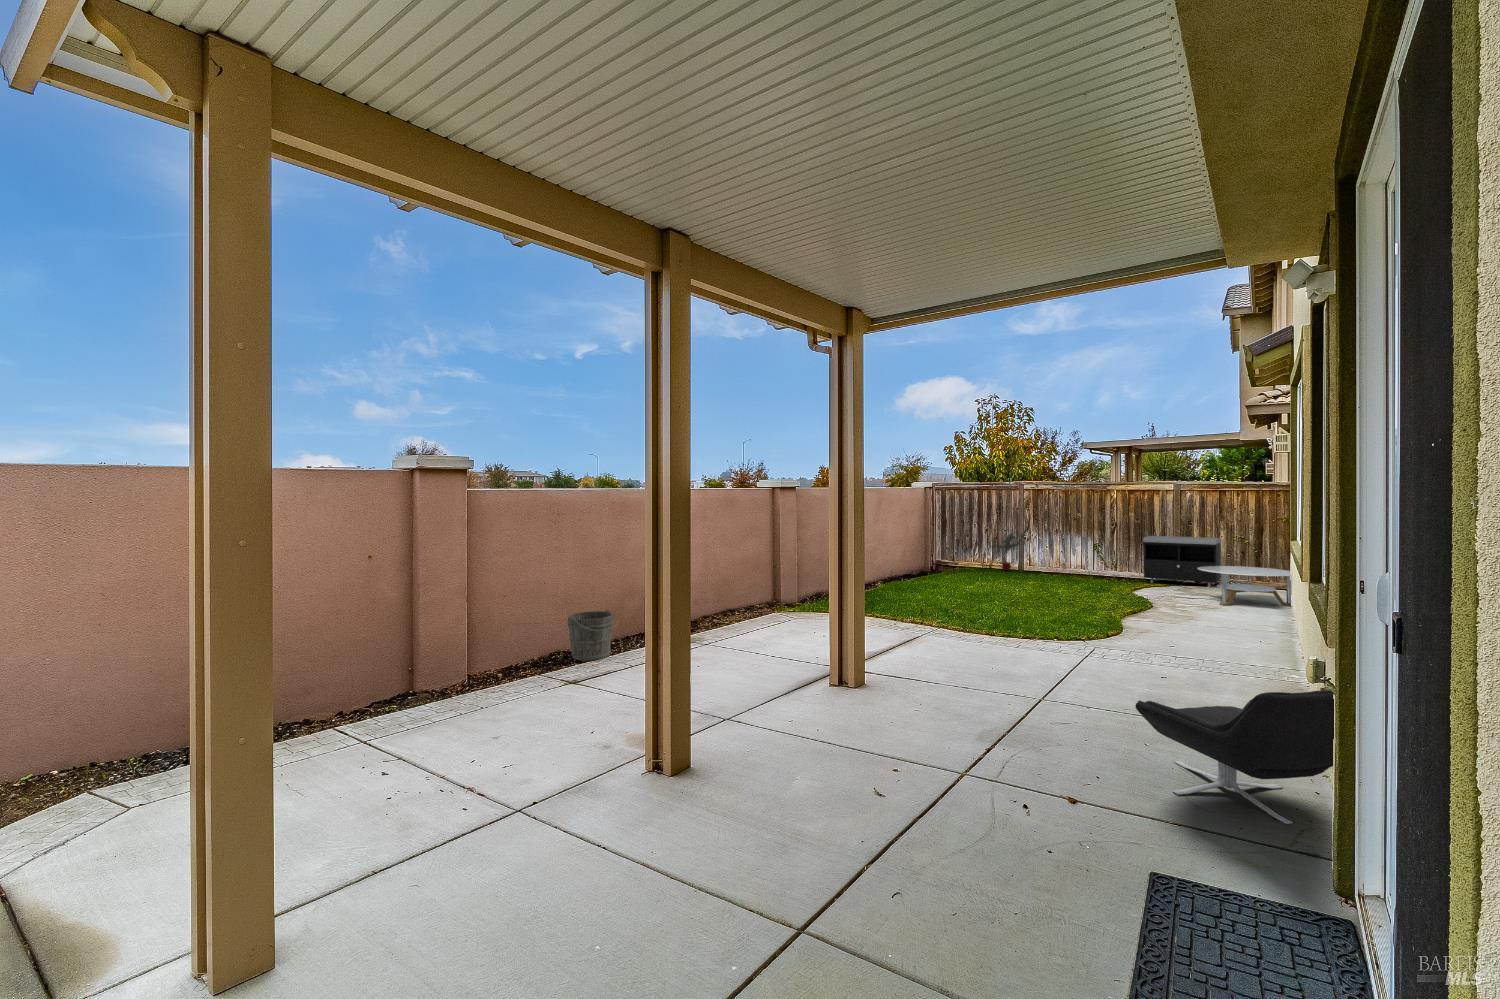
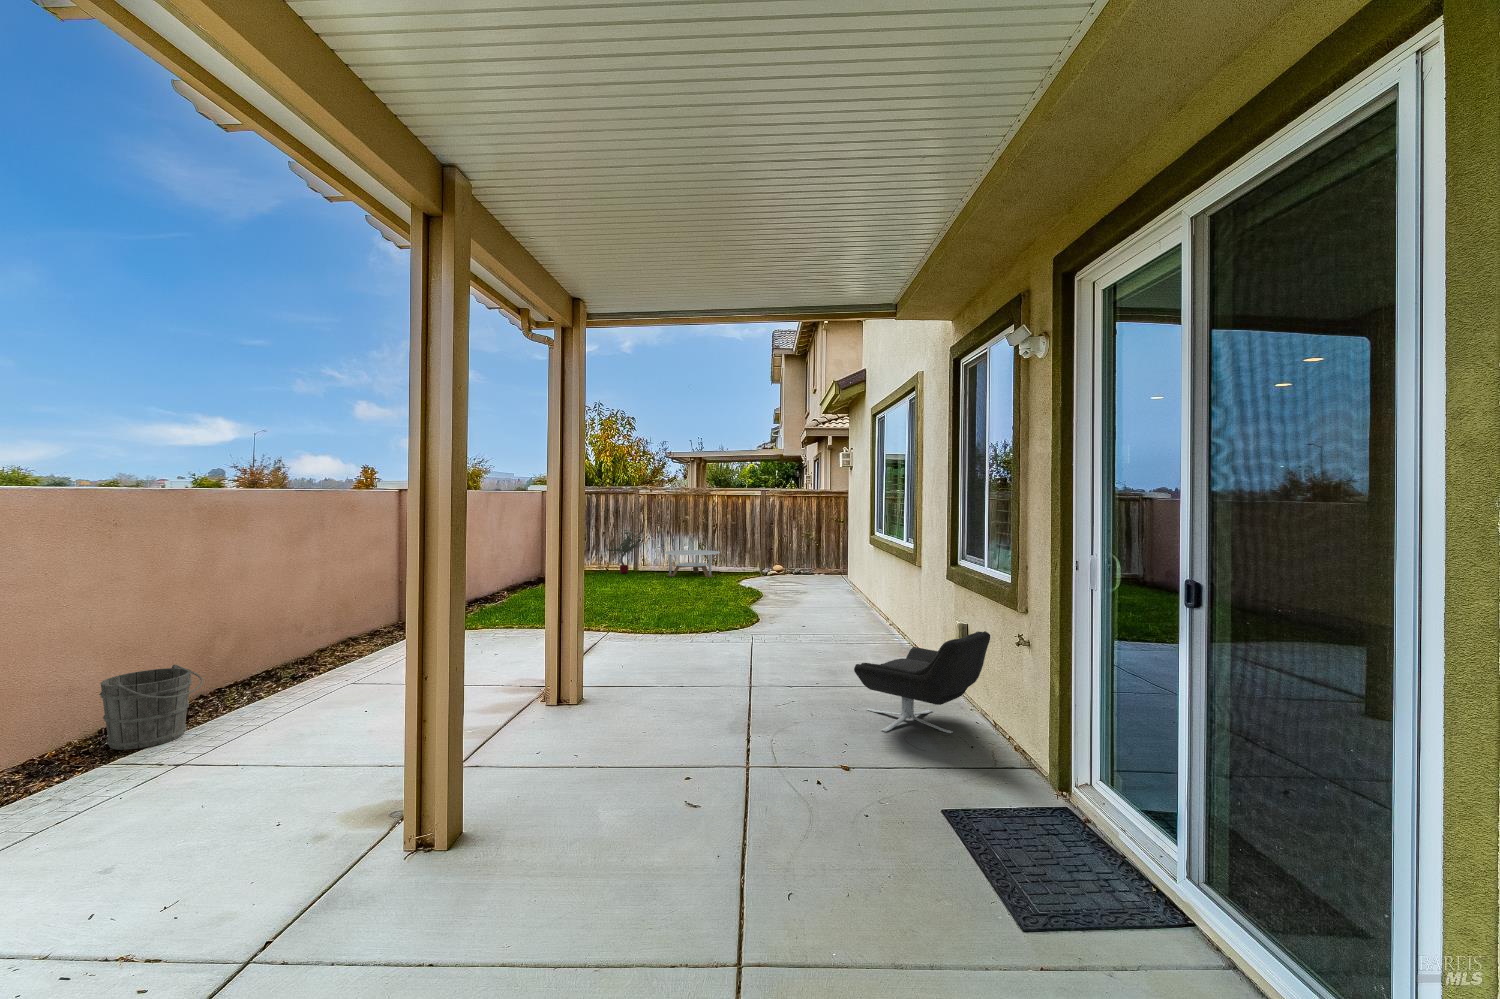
storage bench: present [1143,536,1221,587] -> none [742,535,793,576]
round table: present [1197,566,1292,607] -> present [664,550,720,577]

